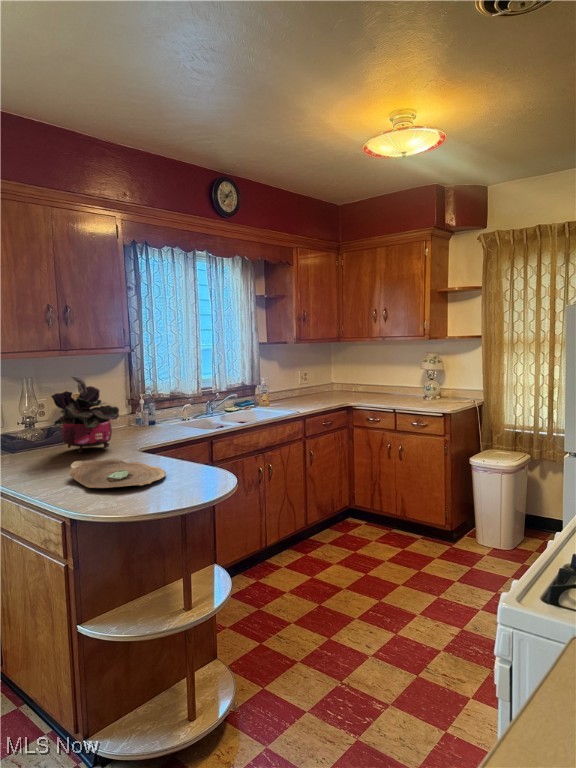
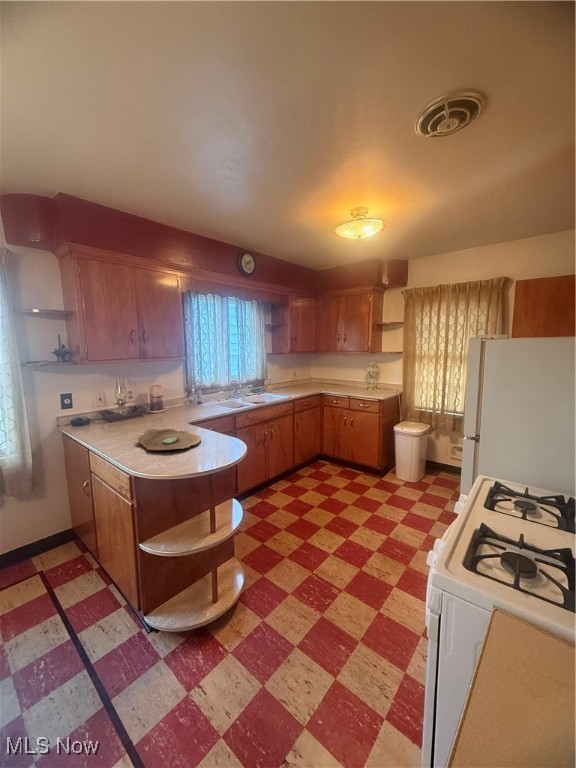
potted plant: present [51,377,119,453] -> none [132,375,177,423]

